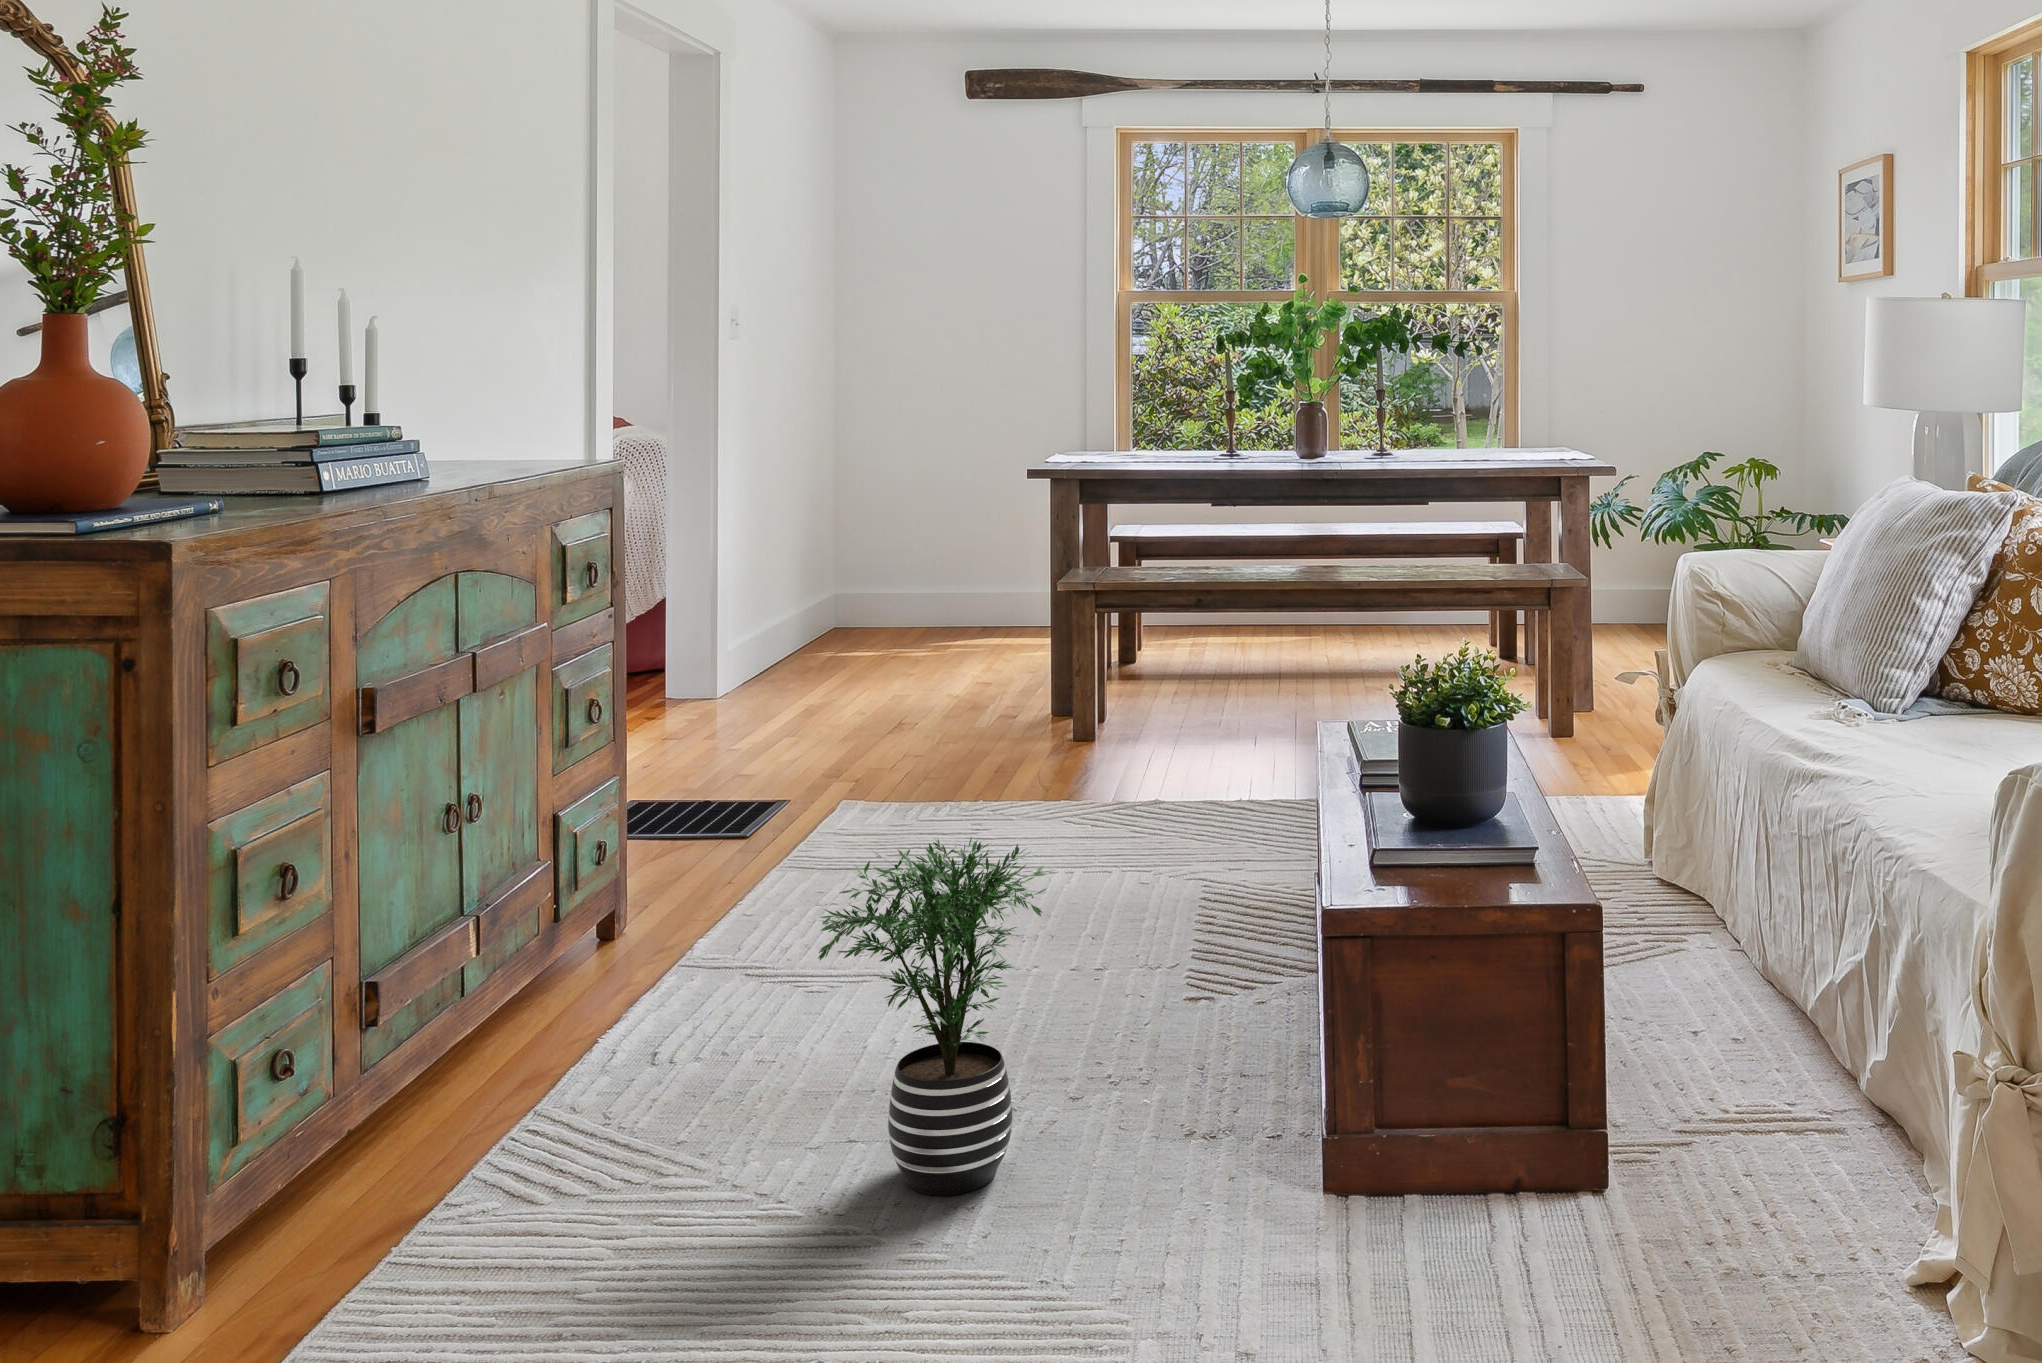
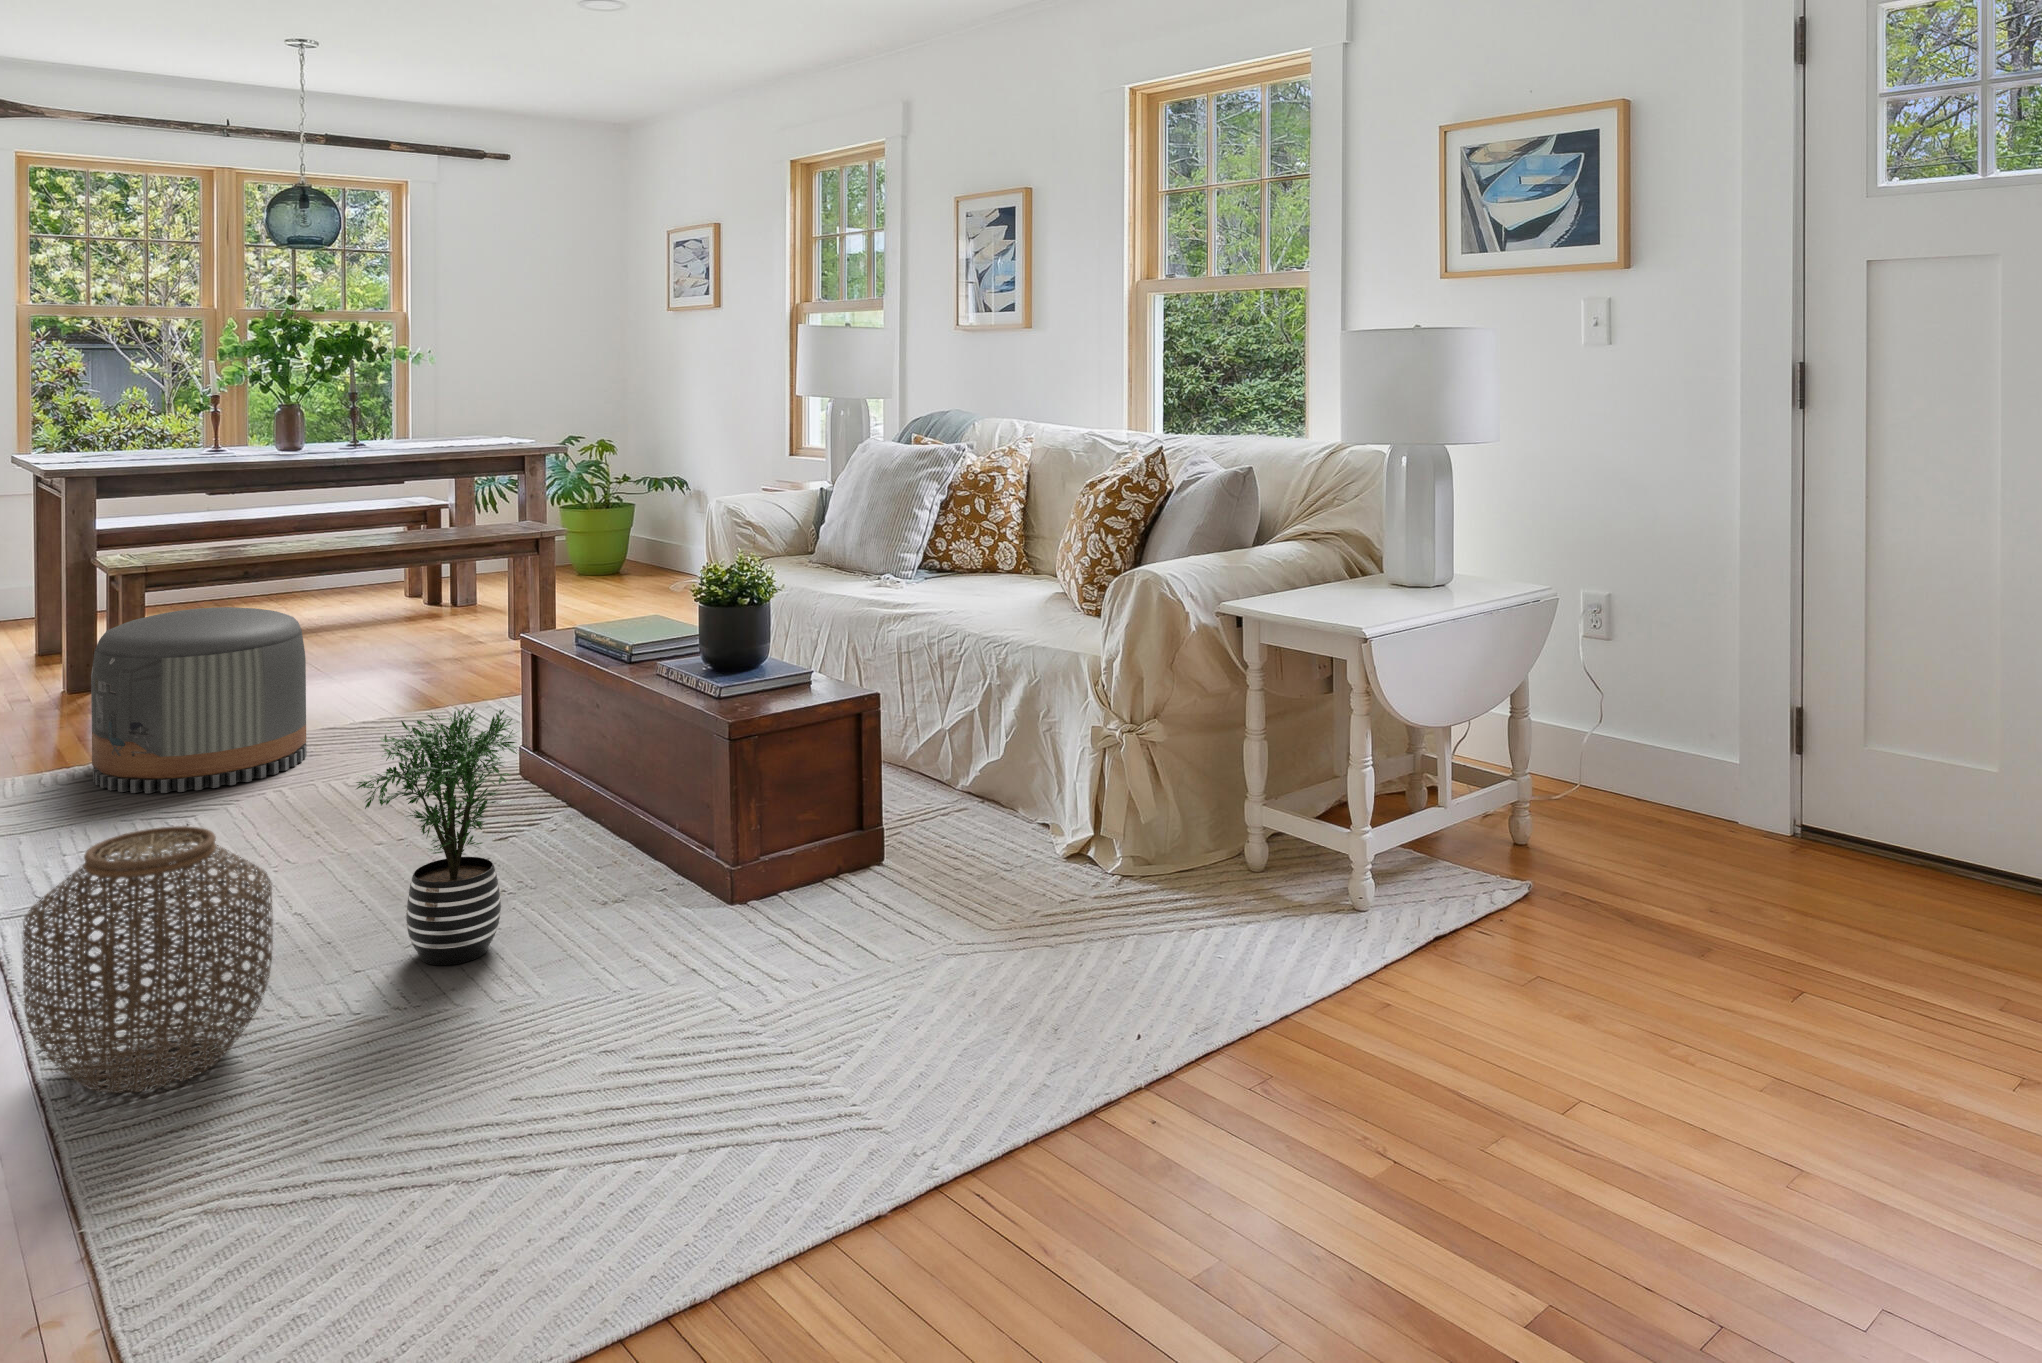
pouf: none [925,650,1152,869] -> present [91,607,306,793]
woven basket: none [369,940,661,1271] -> present [23,826,273,1093]

